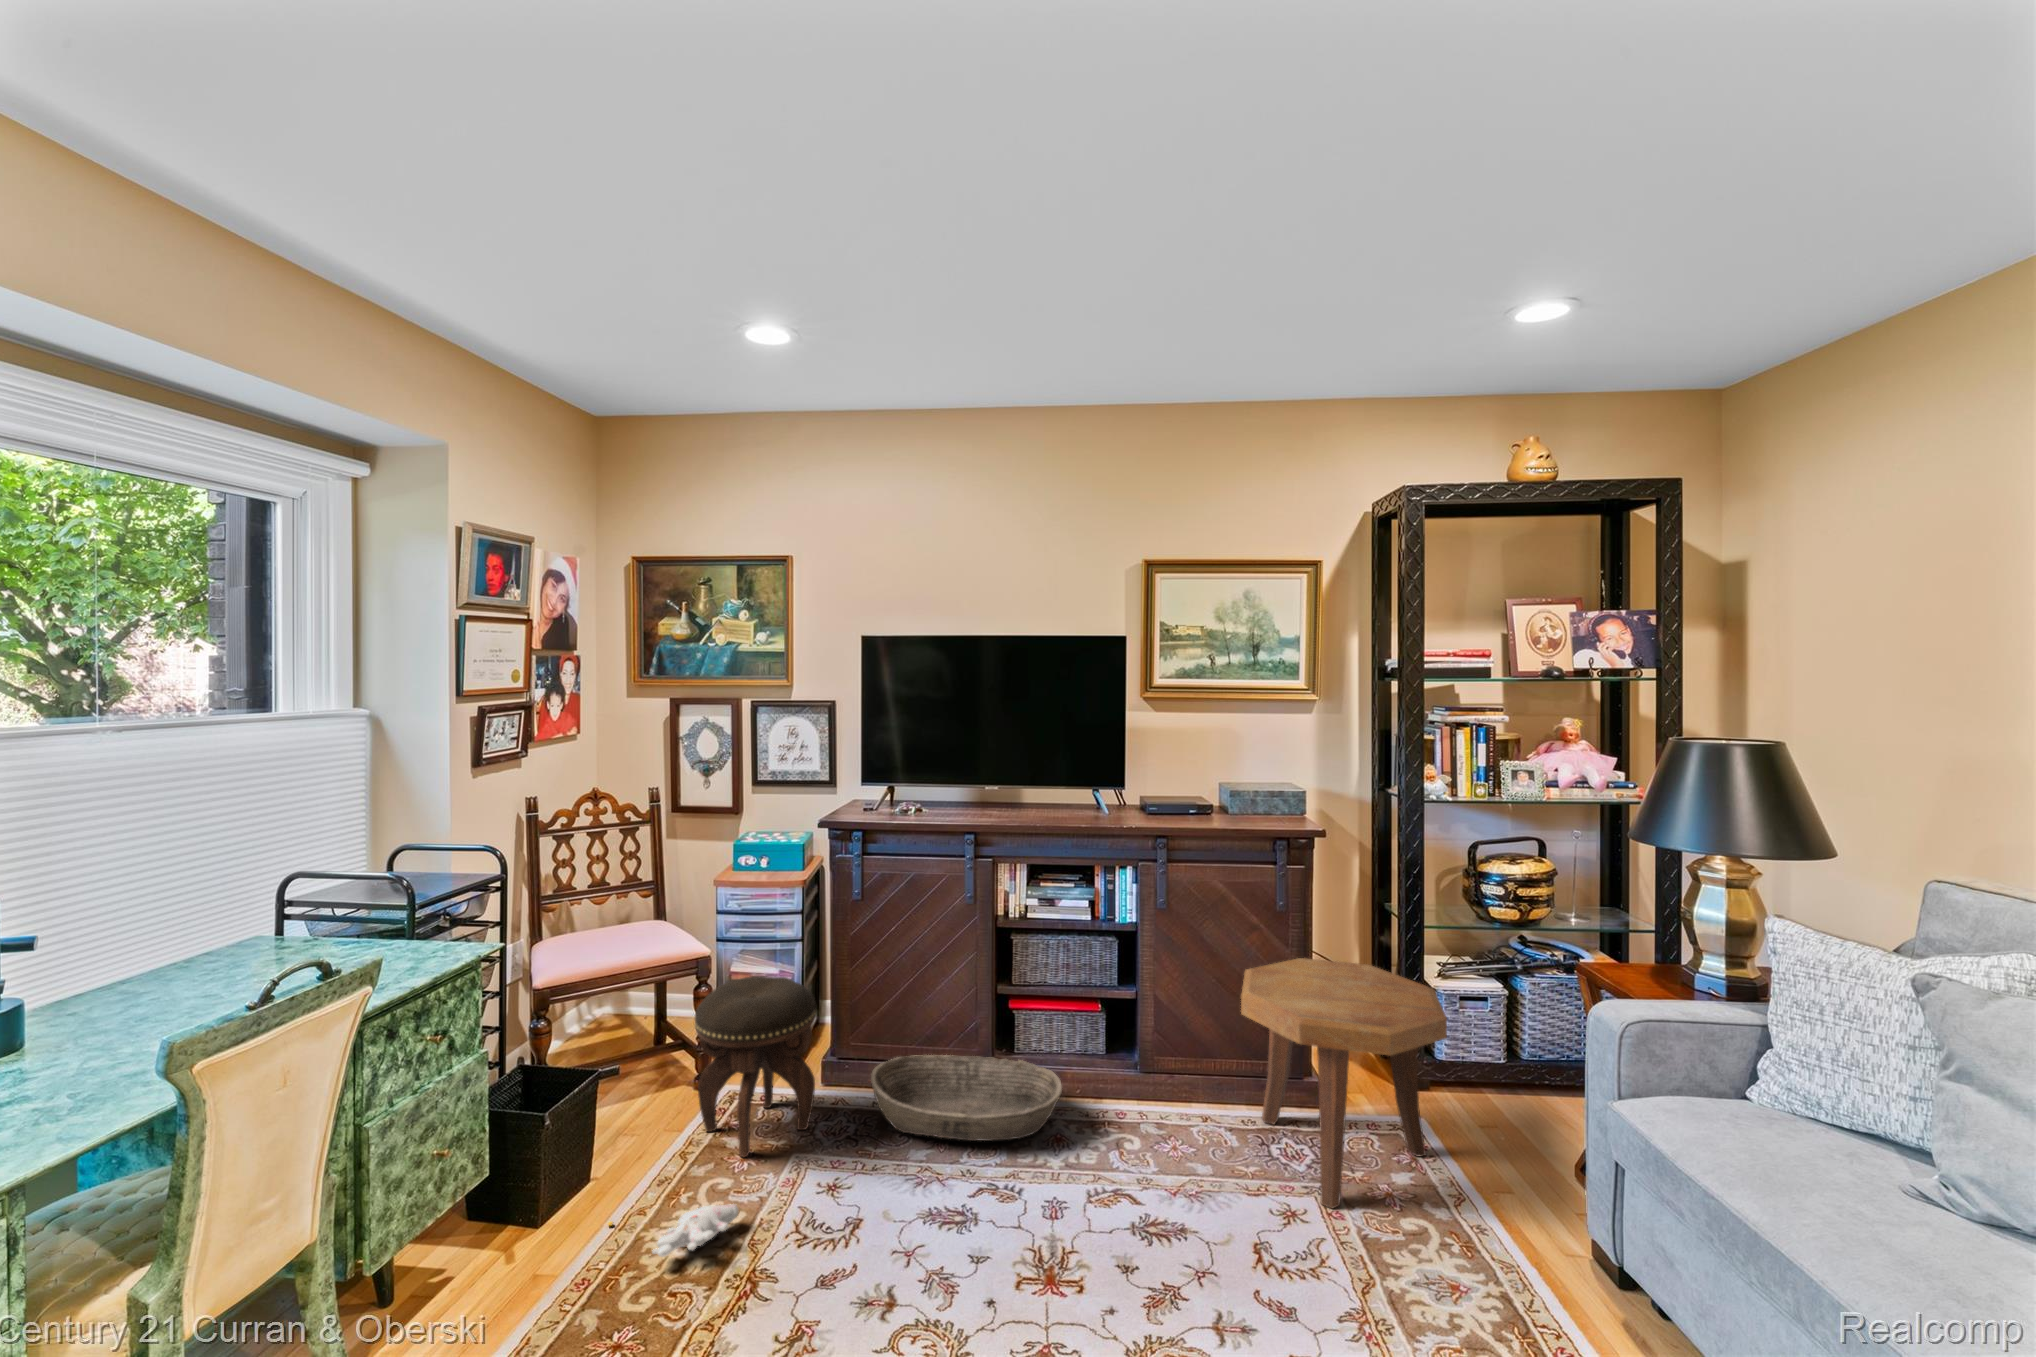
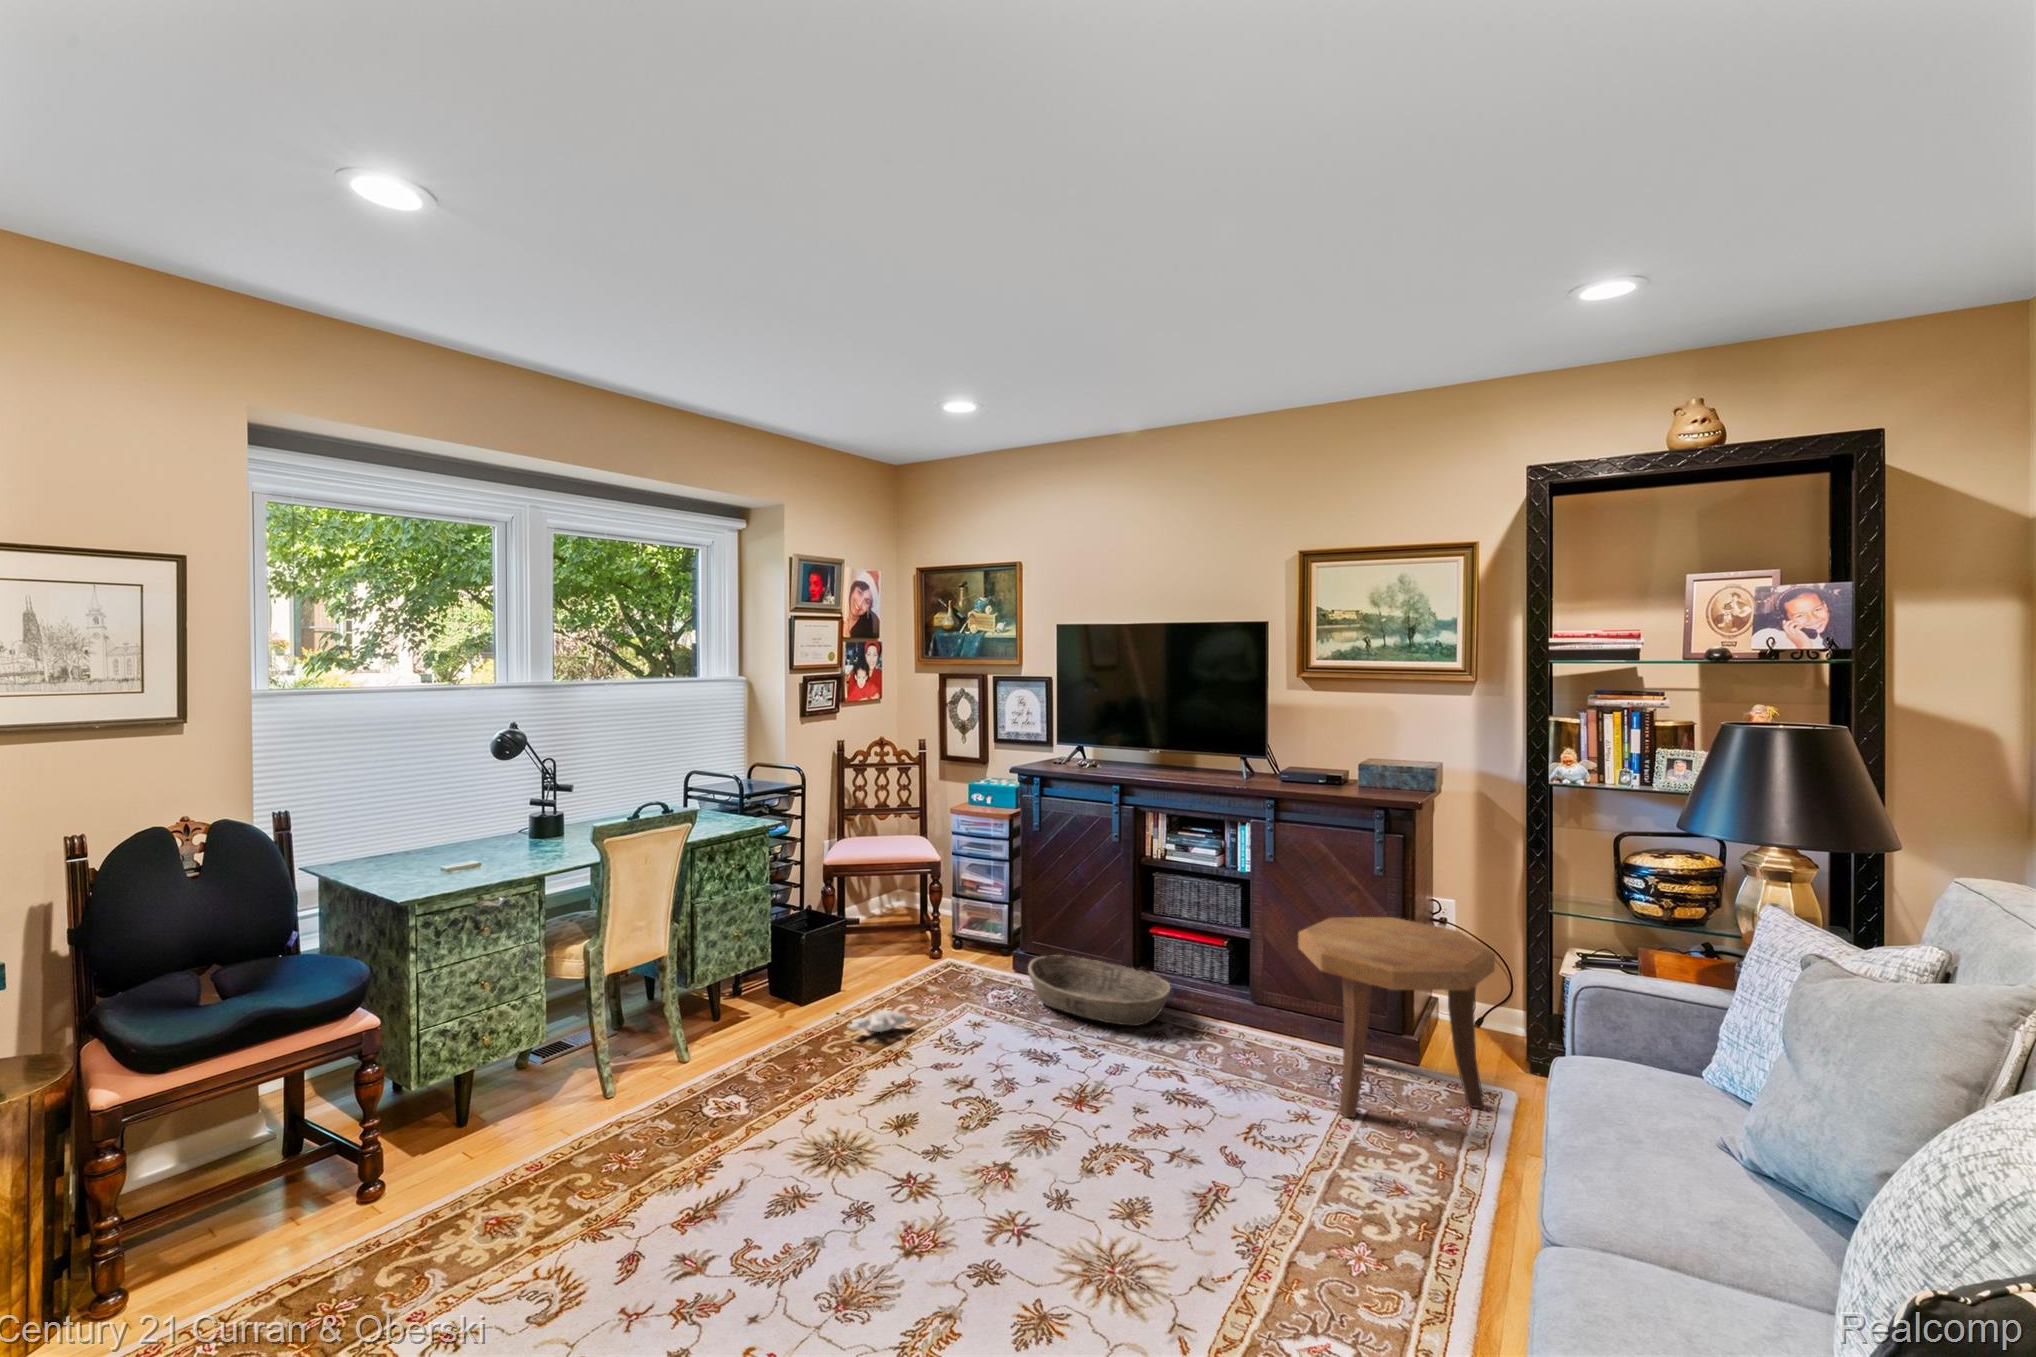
footstool: present [695,976,816,1157] -> none [909,877,994,998]

